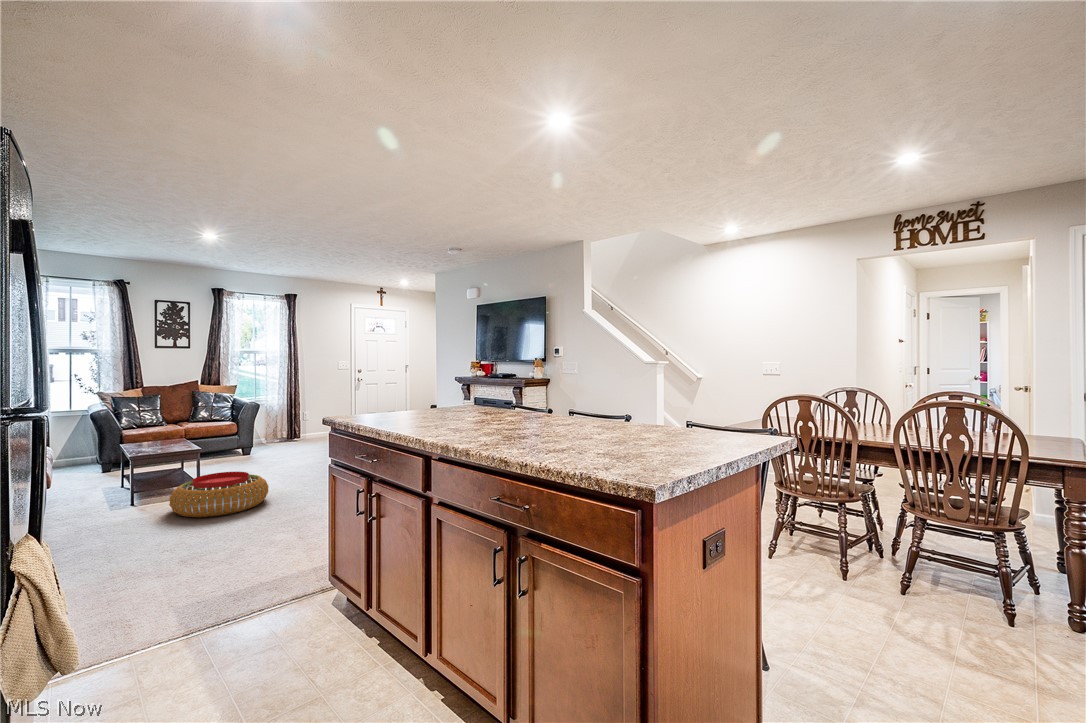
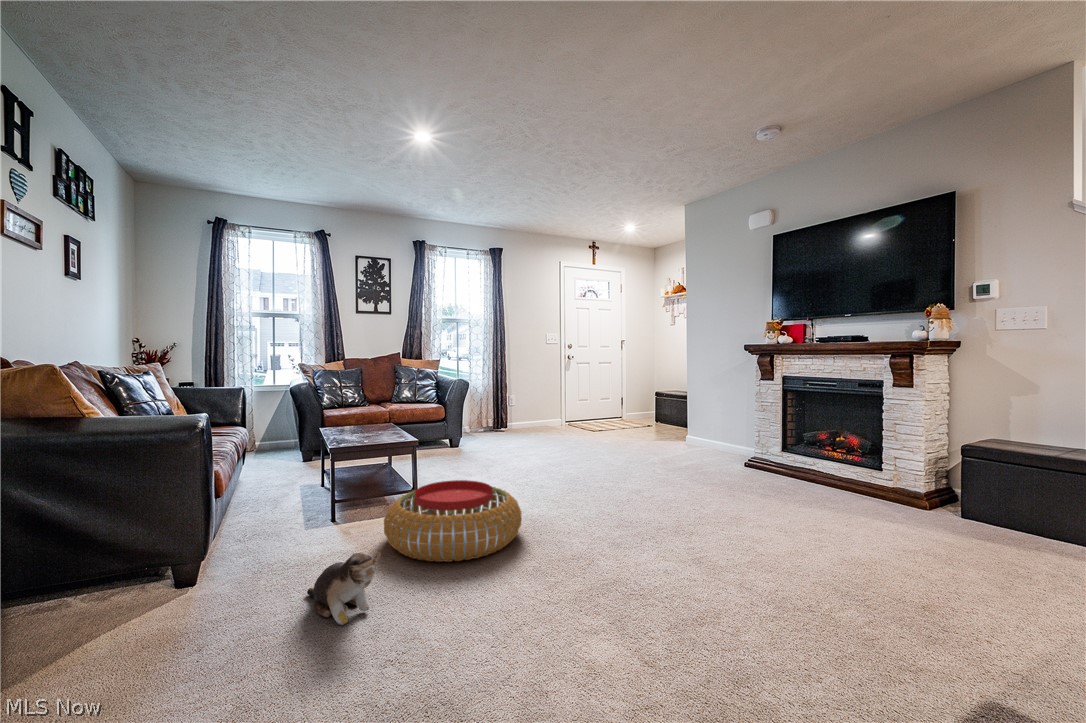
plush toy: none [114,505,162,544] -> present [307,552,380,625]

